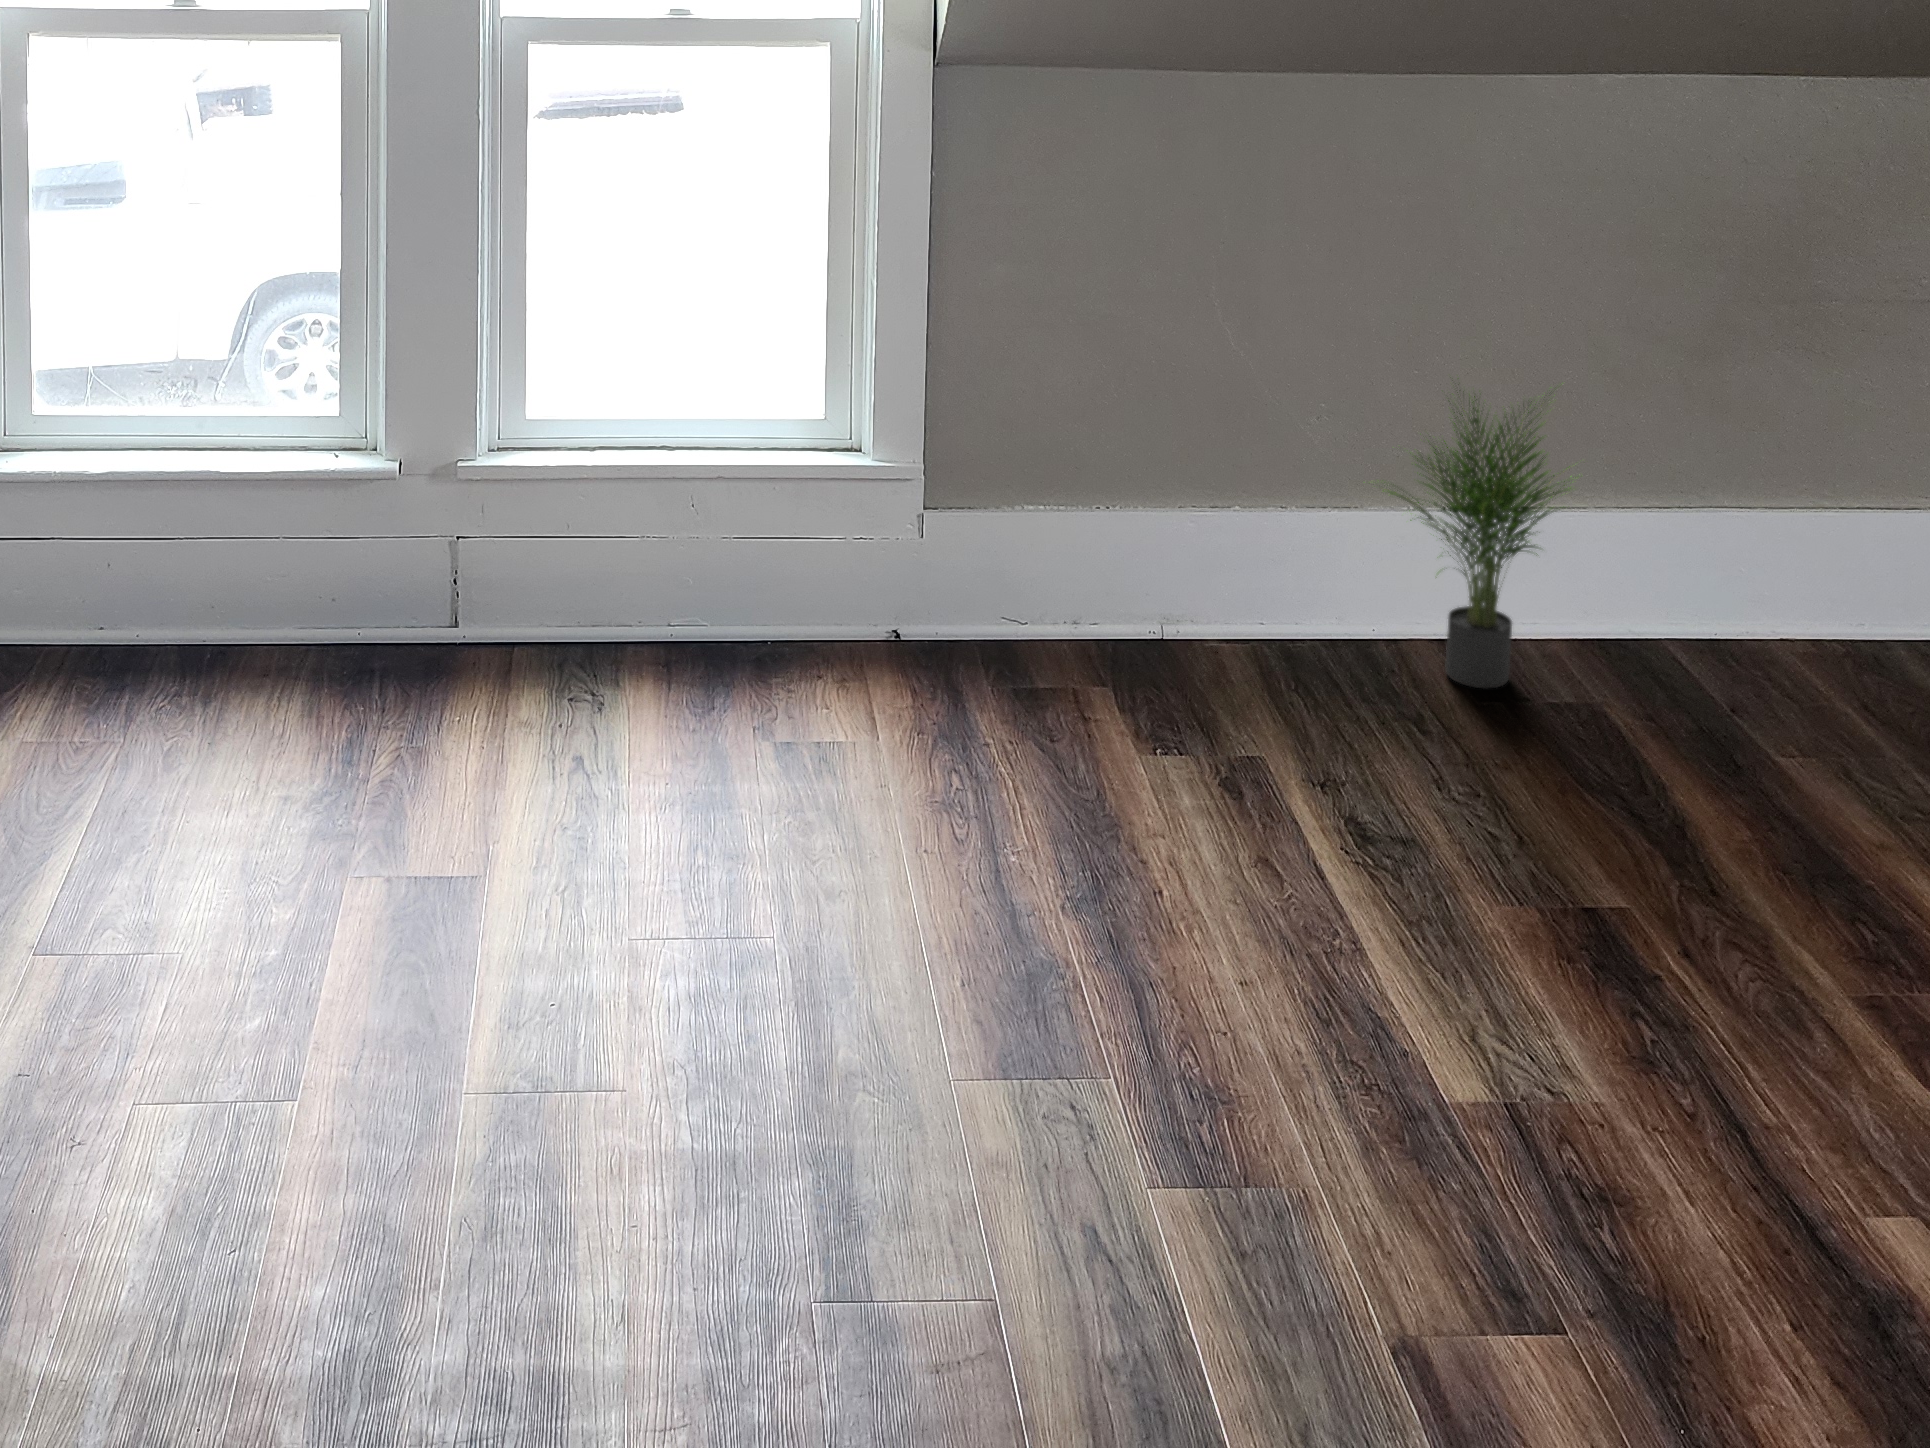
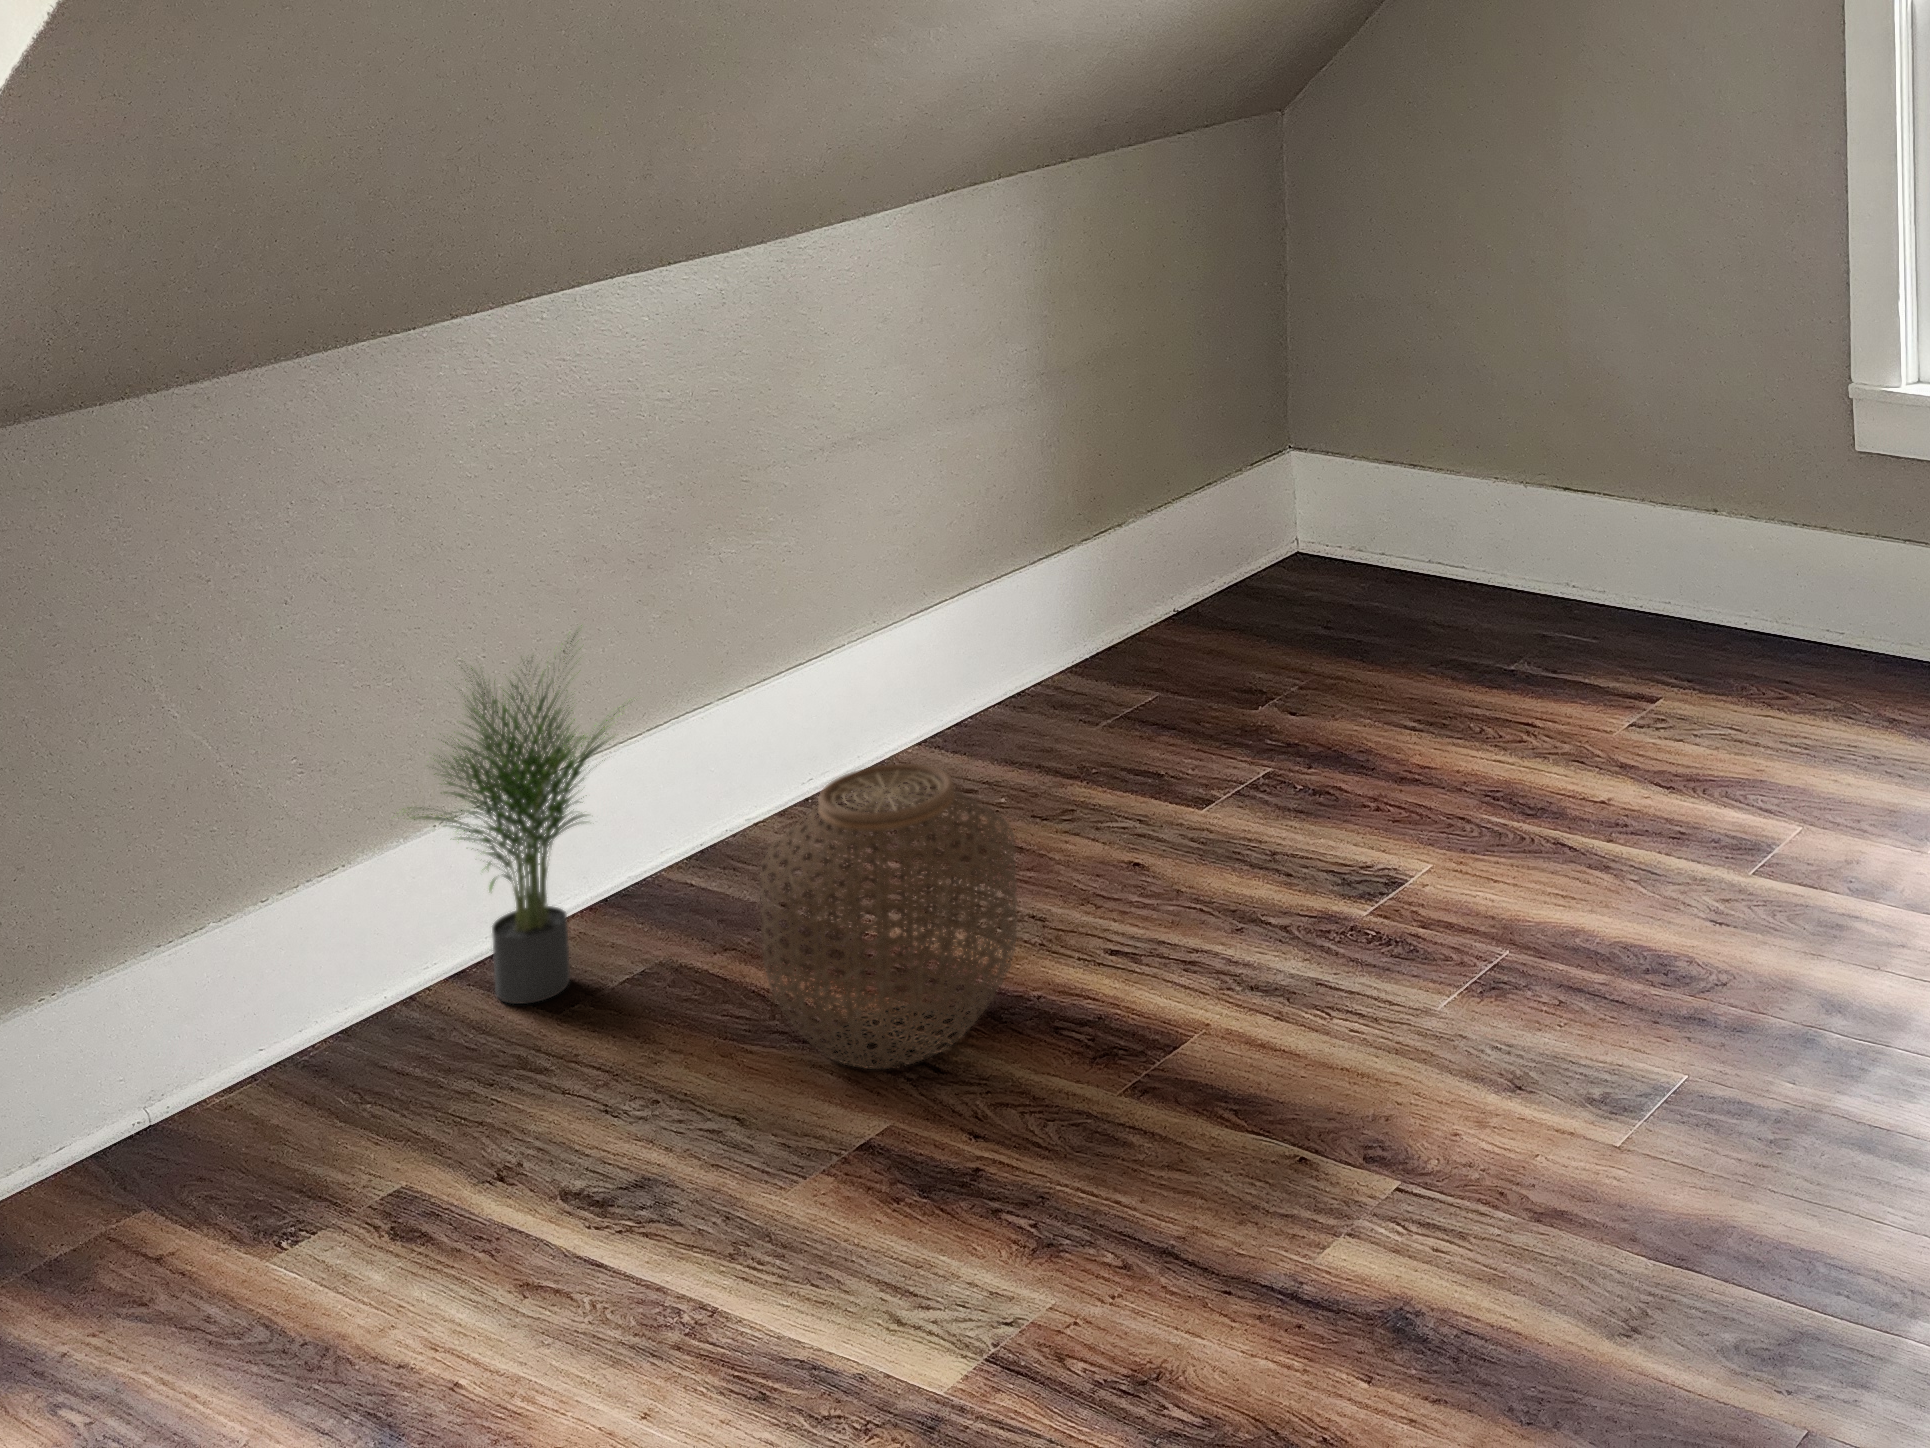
woven basket: none [1587,589,1851,878] -> present [760,764,1017,1069]

